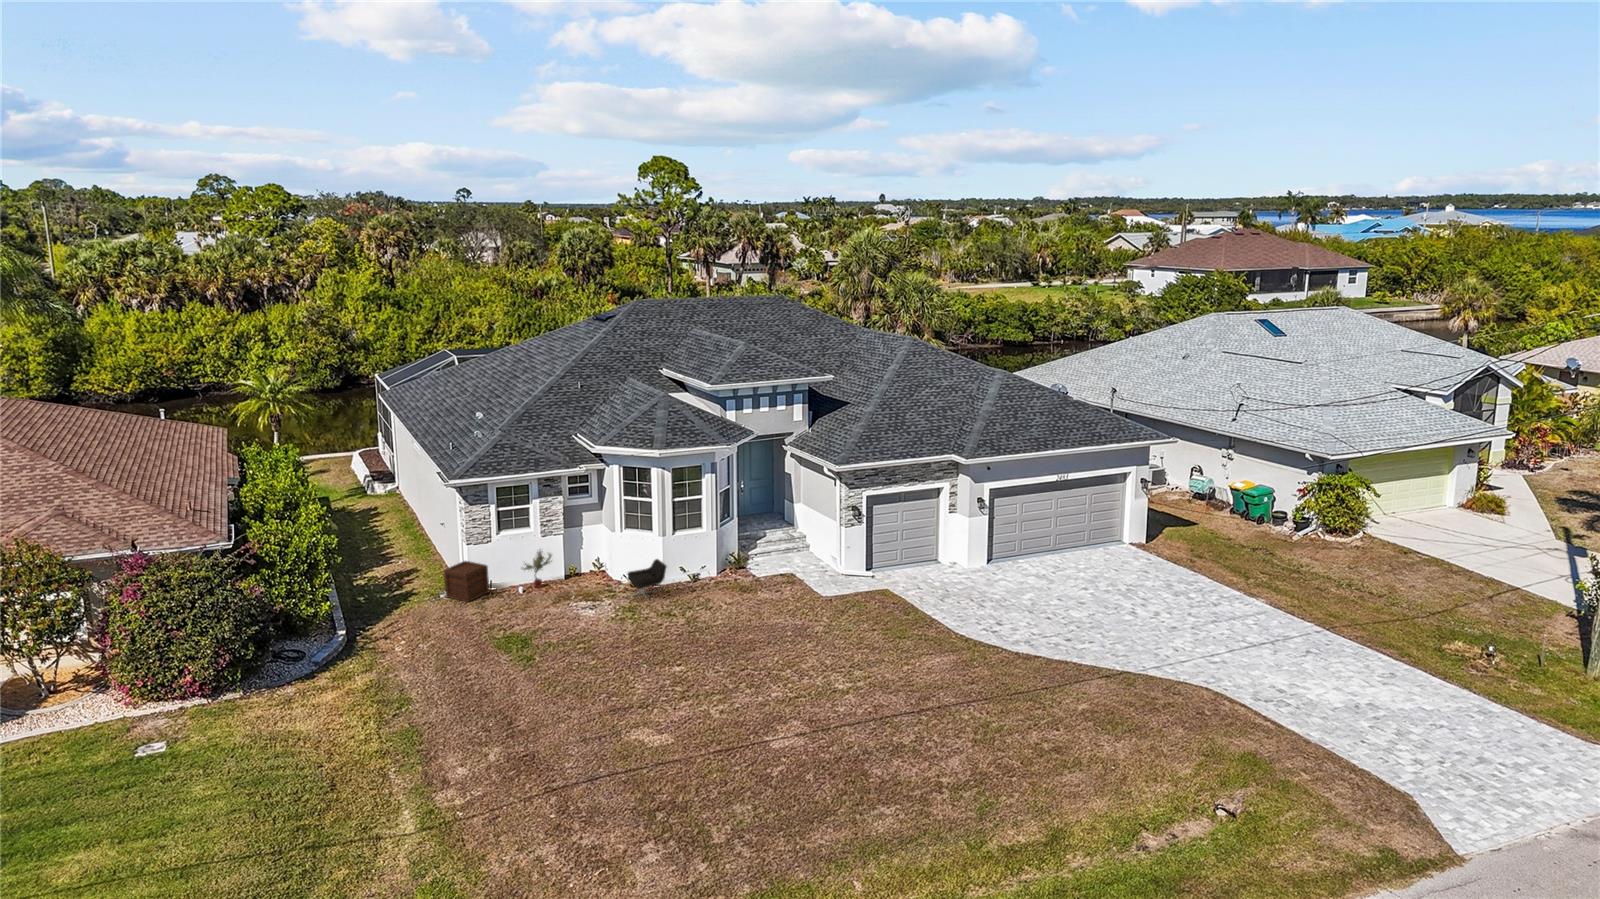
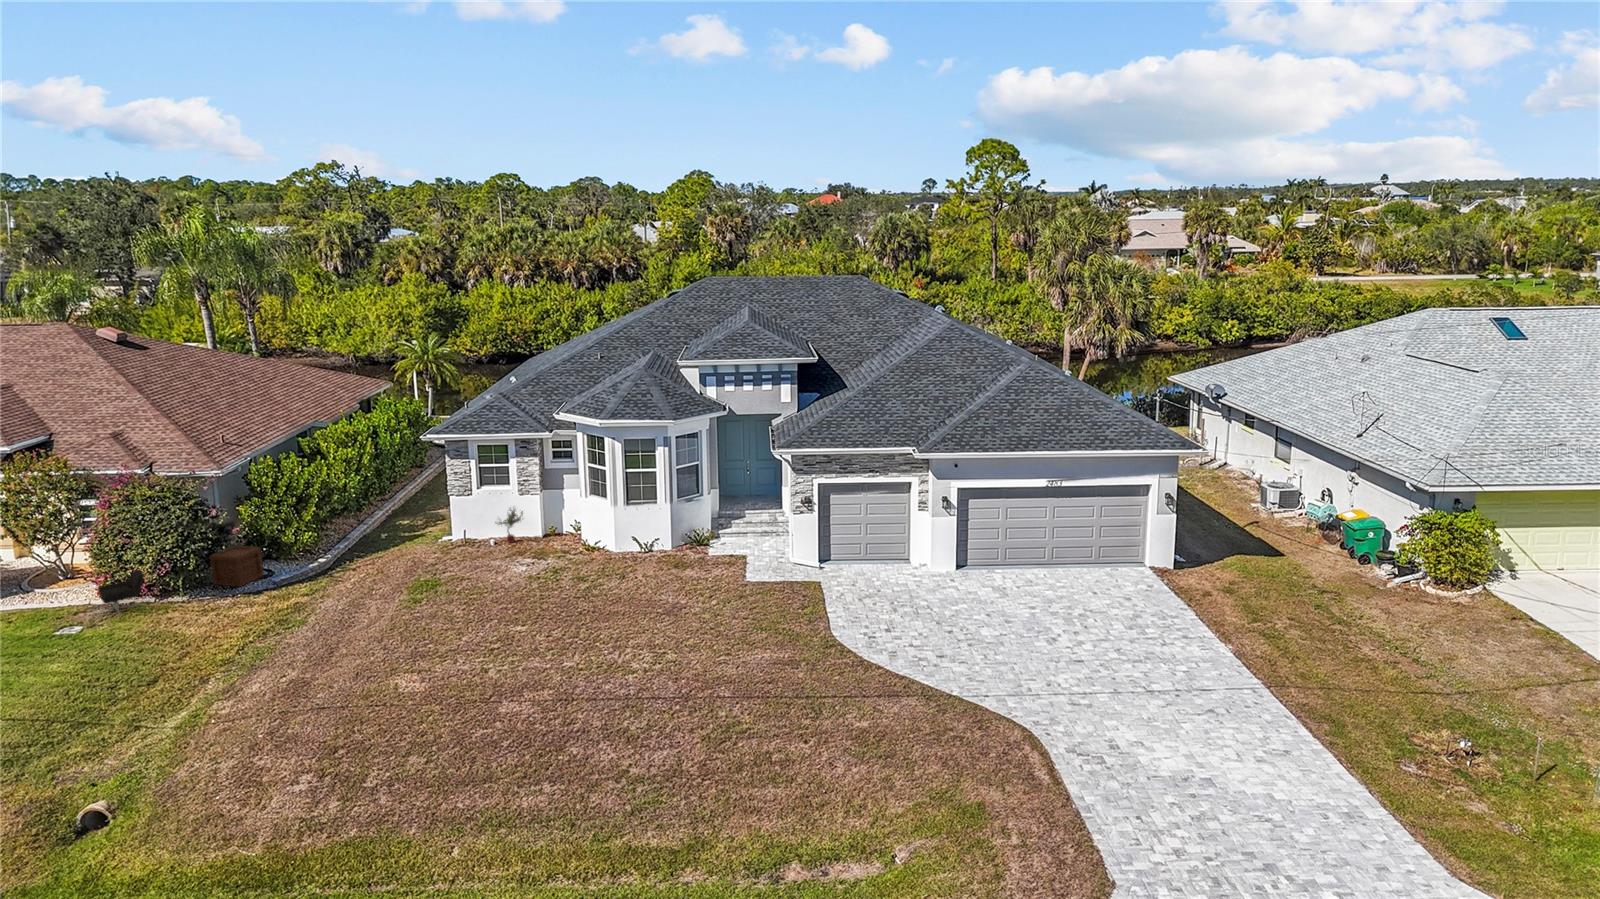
lounge chair: present [628,559,666,597] -> present [98,569,144,614]
wooden crate: present [444,561,489,602] -> present [210,546,264,587]

